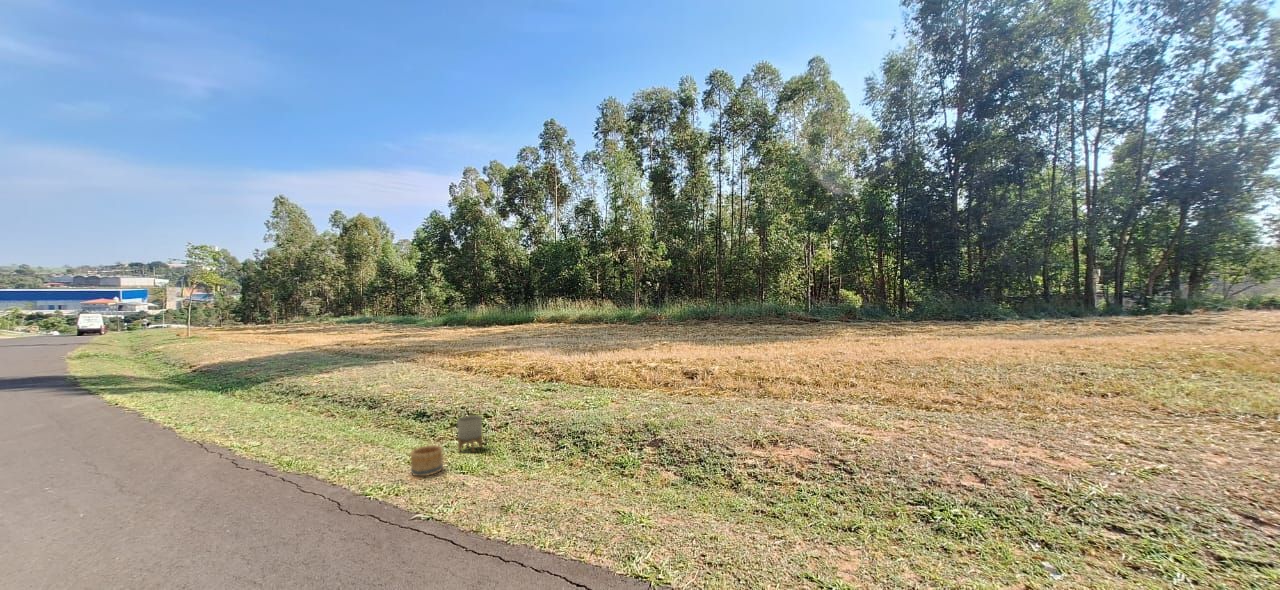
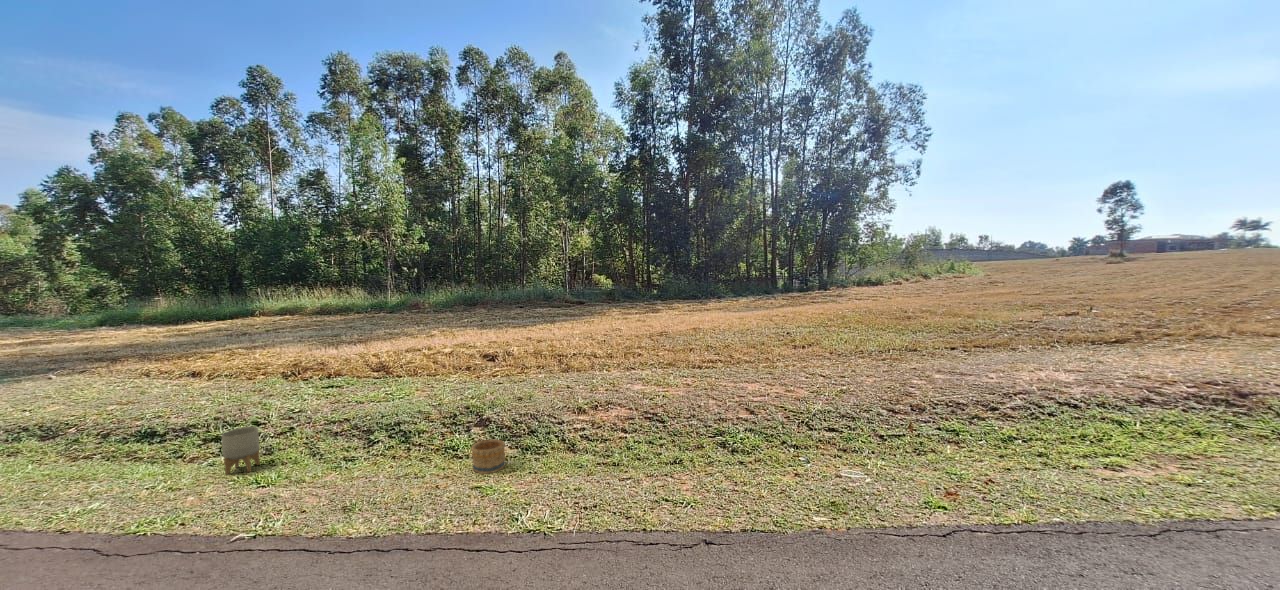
basket: present [410,445,443,476] -> present [471,439,505,474]

